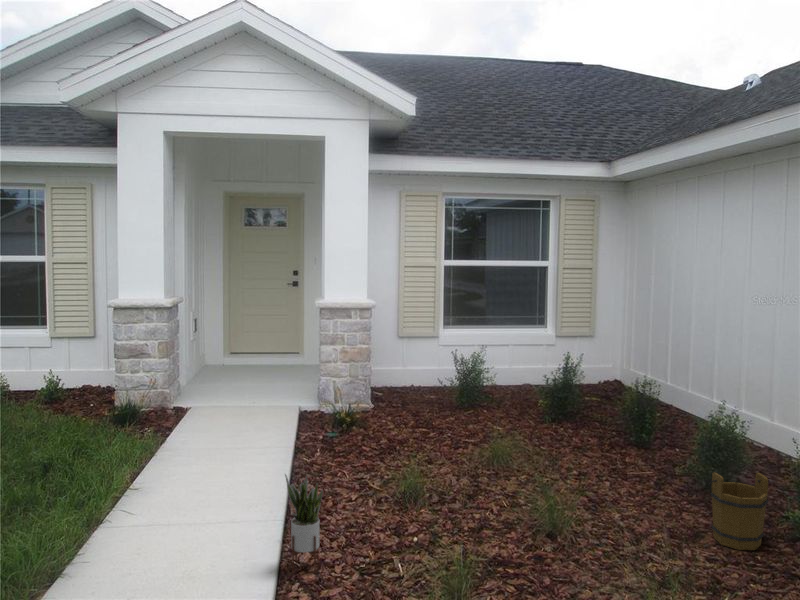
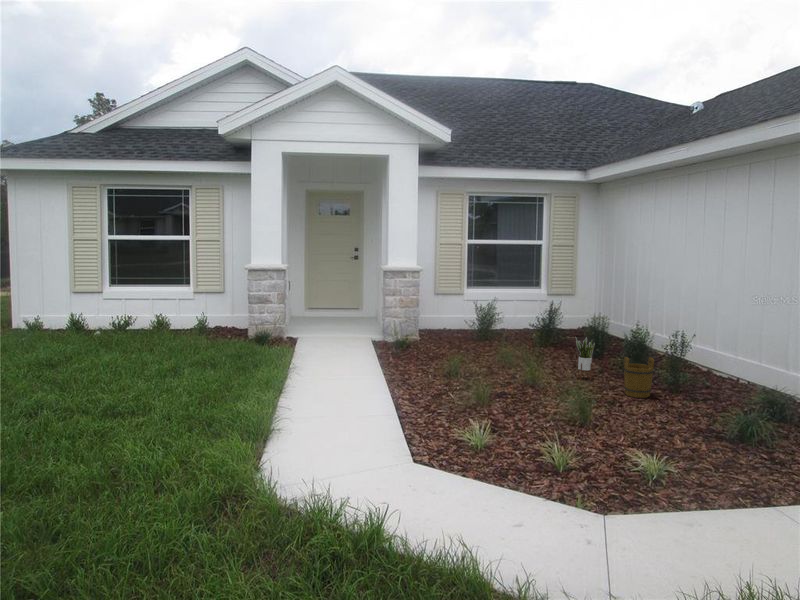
potted plant: present [285,474,323,573] -> present [576,337,595,380]

